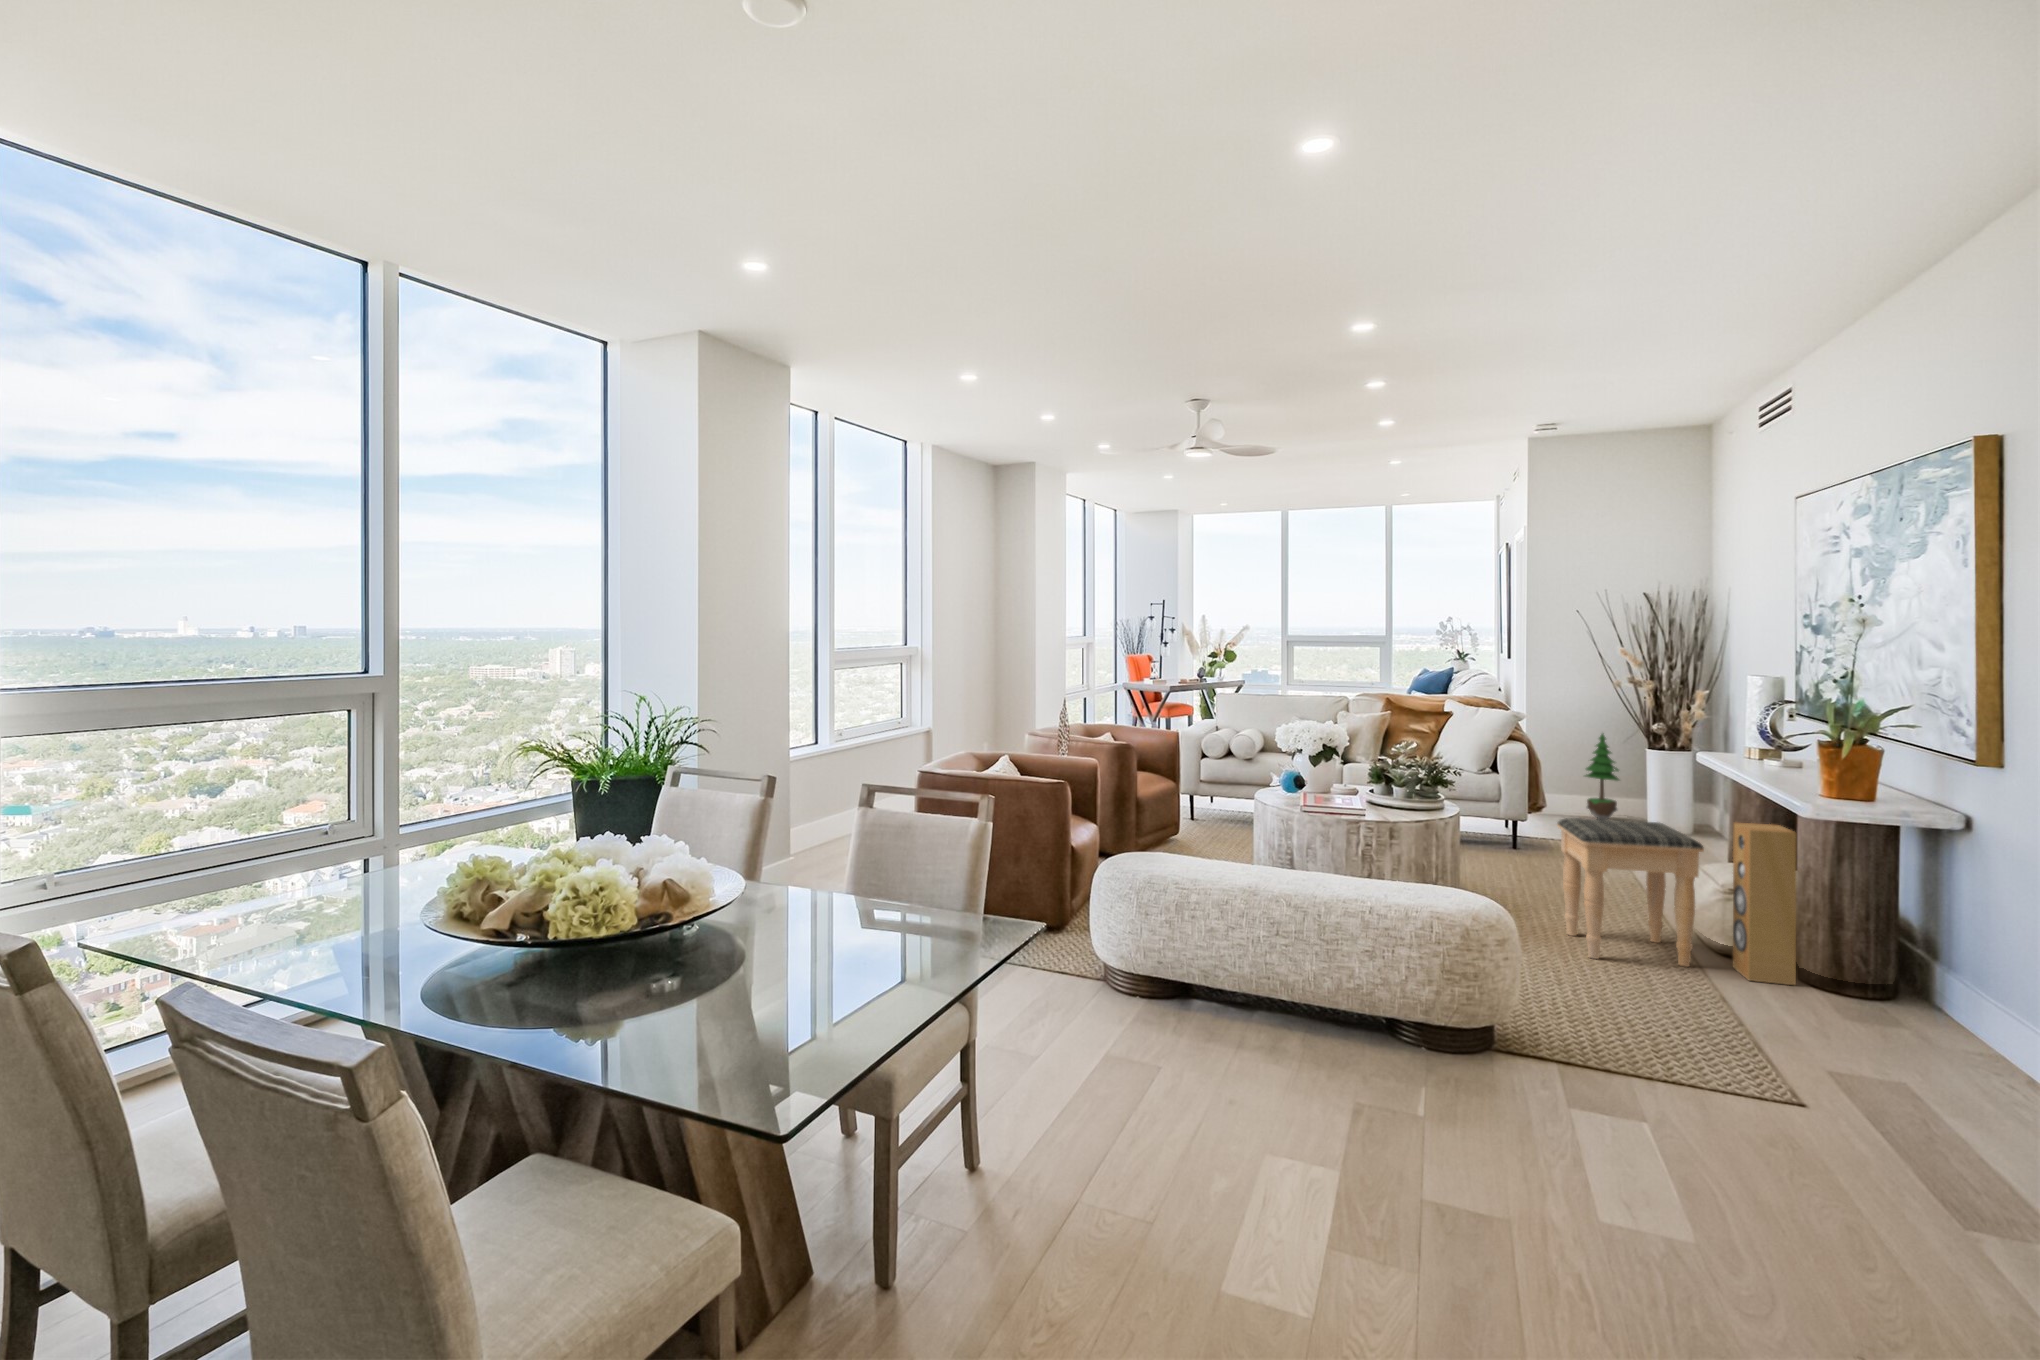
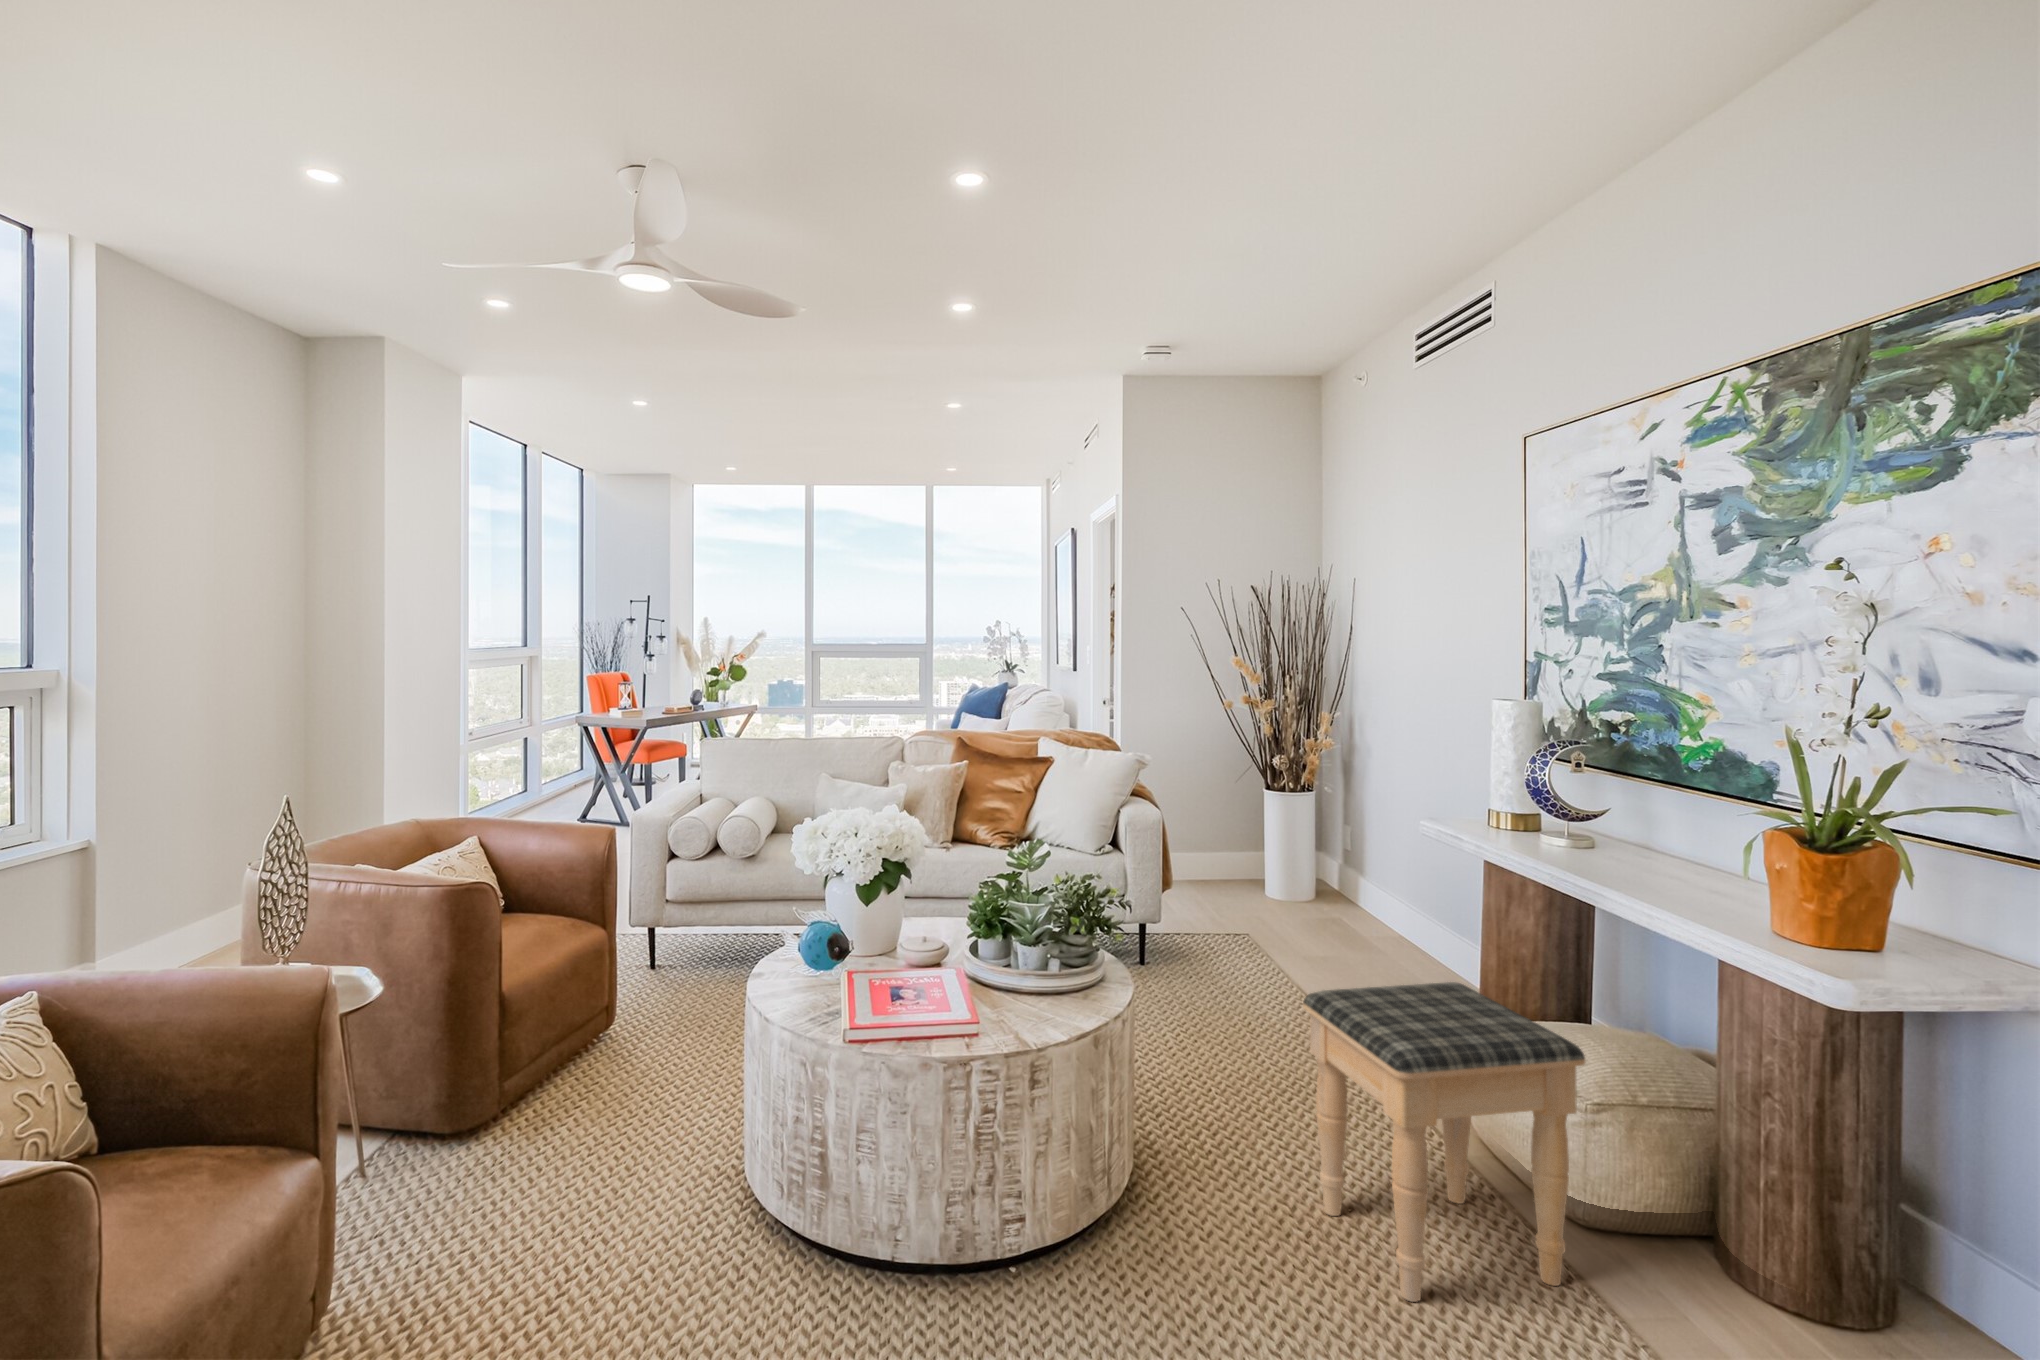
potted tree: present [1585,733,1619,820] -> none [1190,770,1234,889]
speaker: present [1733,823,1796,985] -> none [1614,991,1742,1313]

